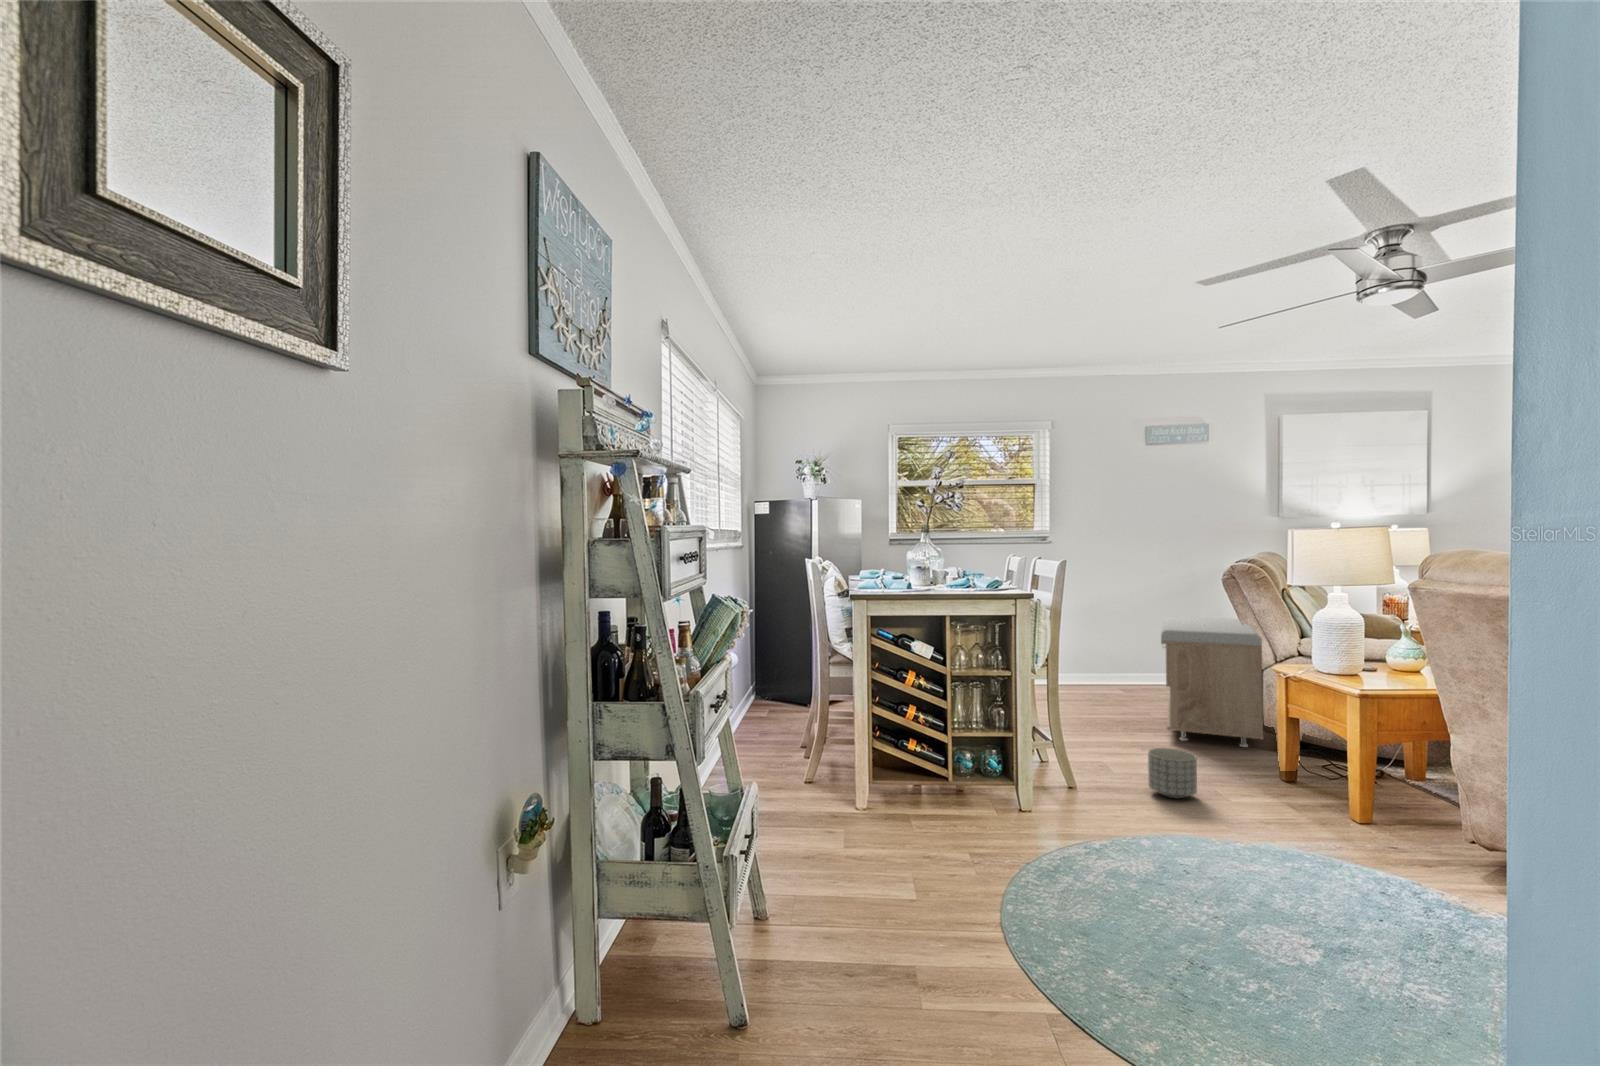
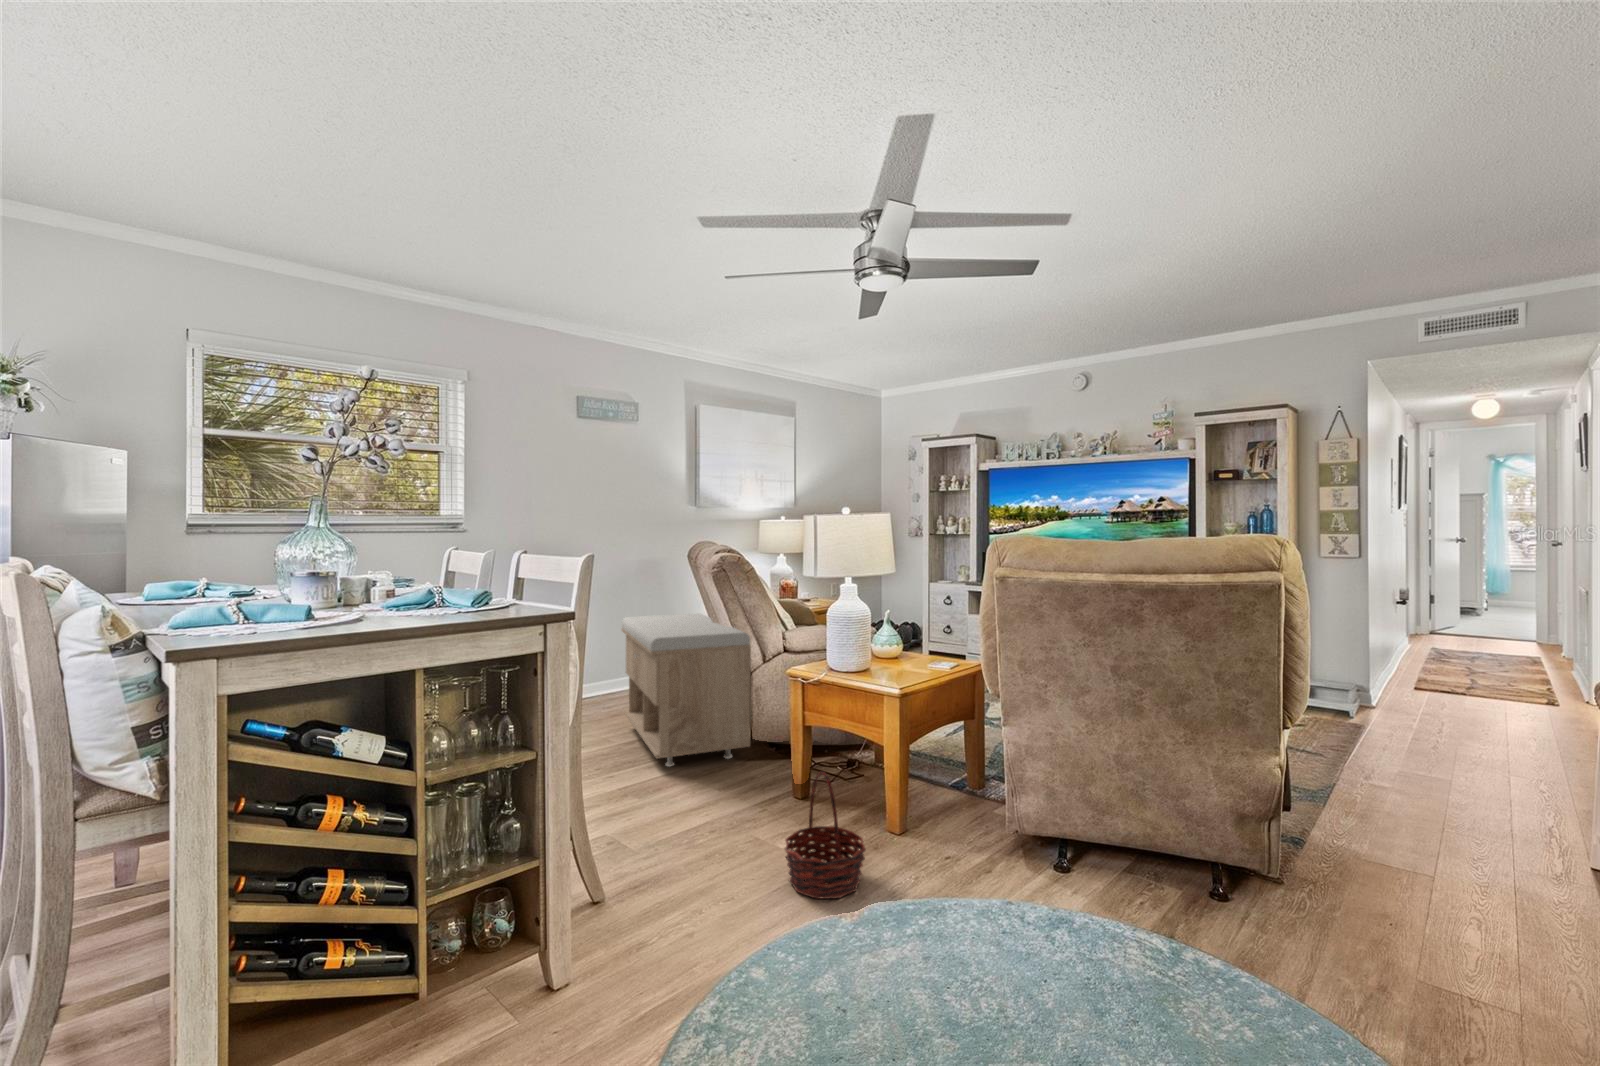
basket: none [1203,735,1281,835] -> present [785,771,866,899]
planter: present [1148,748,1197,799] -> none [699,798,755,868]

